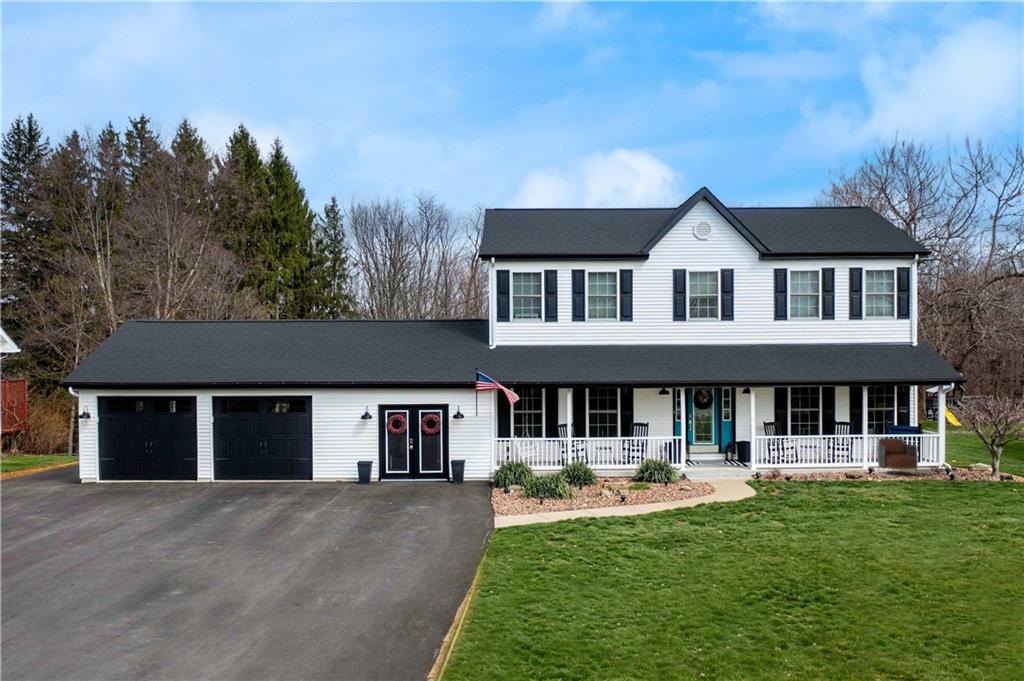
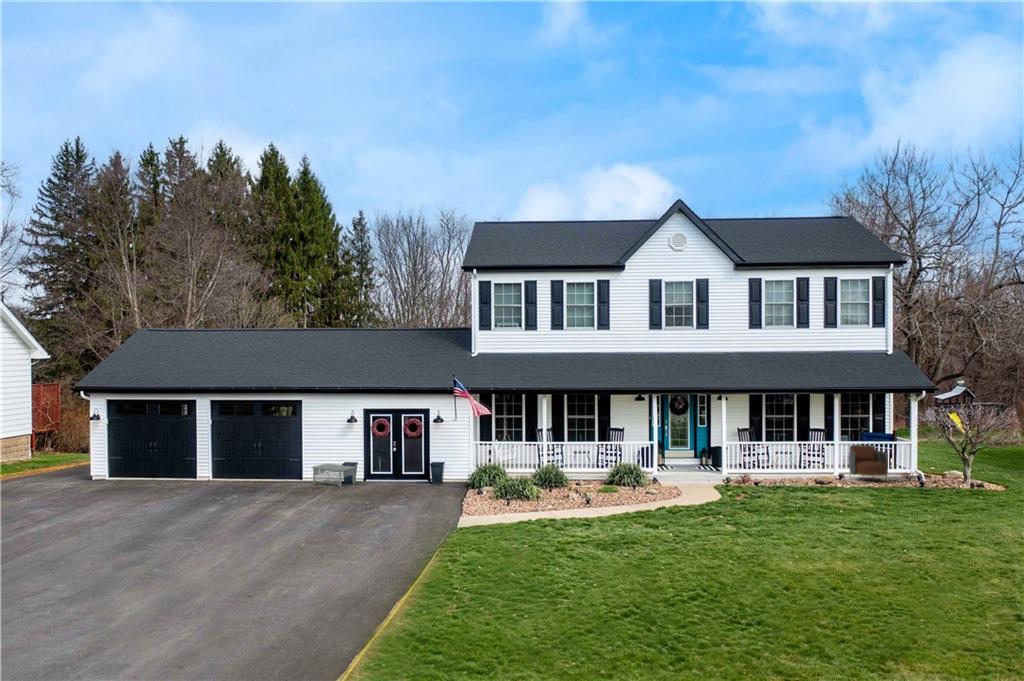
storage bench: none [326,462,372,487] -> present [312,464,355,487]

